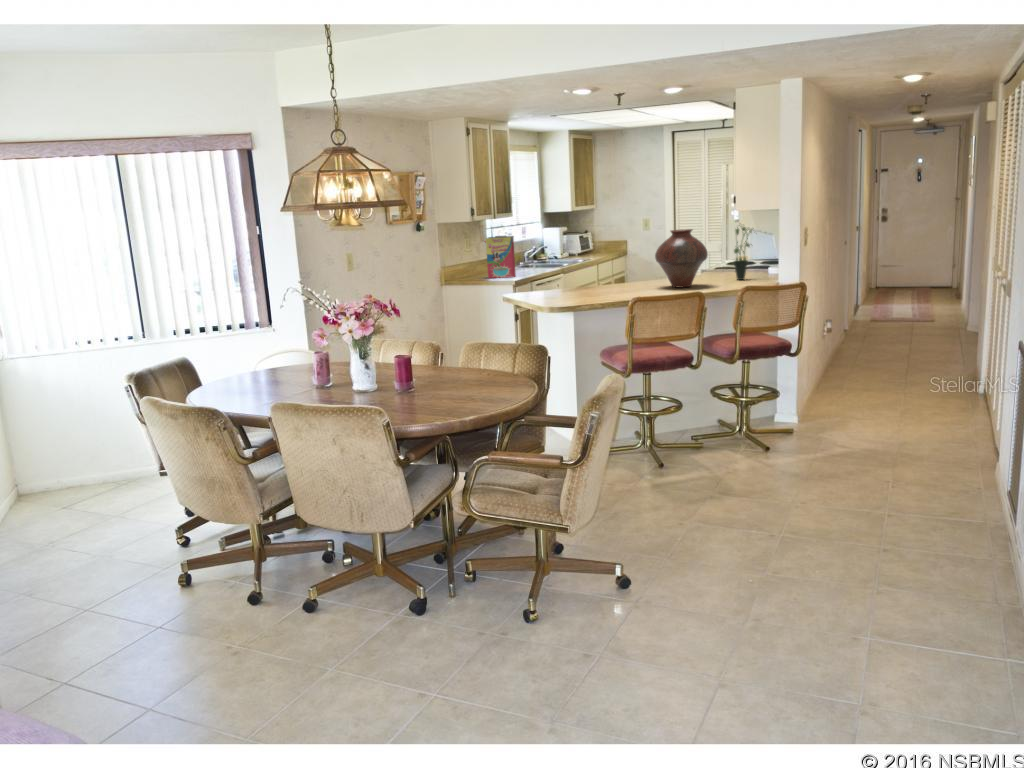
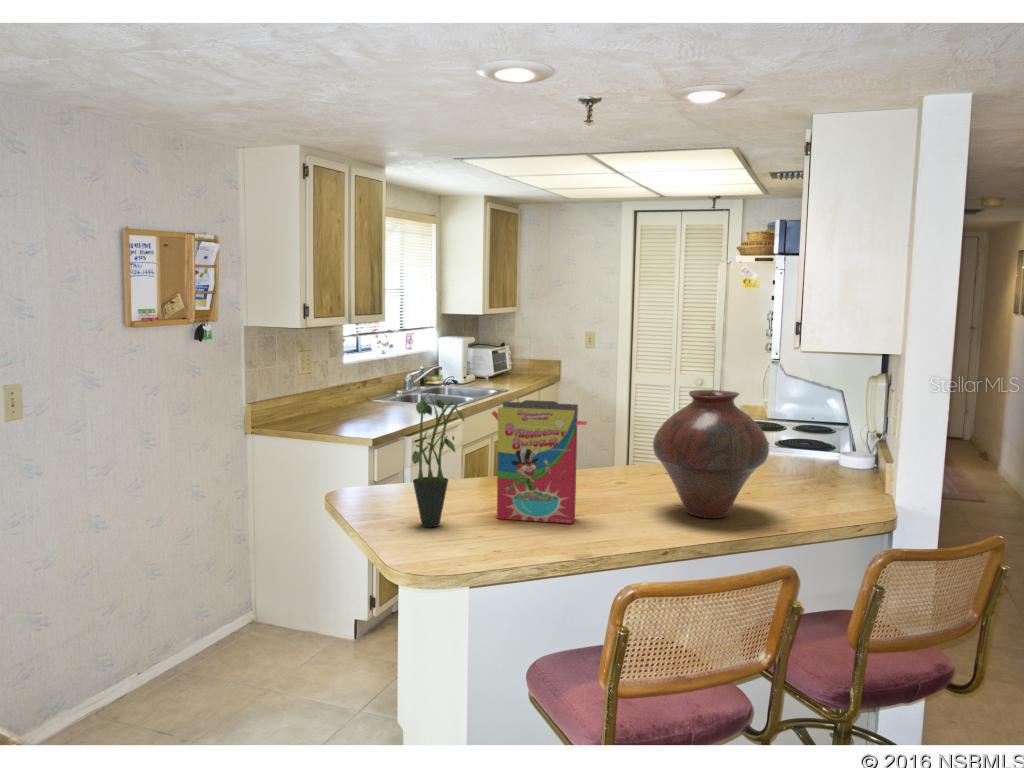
potted plant: present [734,227,752,280] -> present [412,394,464,527]
cereal box: present [484,236,516,278] -> present [491,400,587,523]

